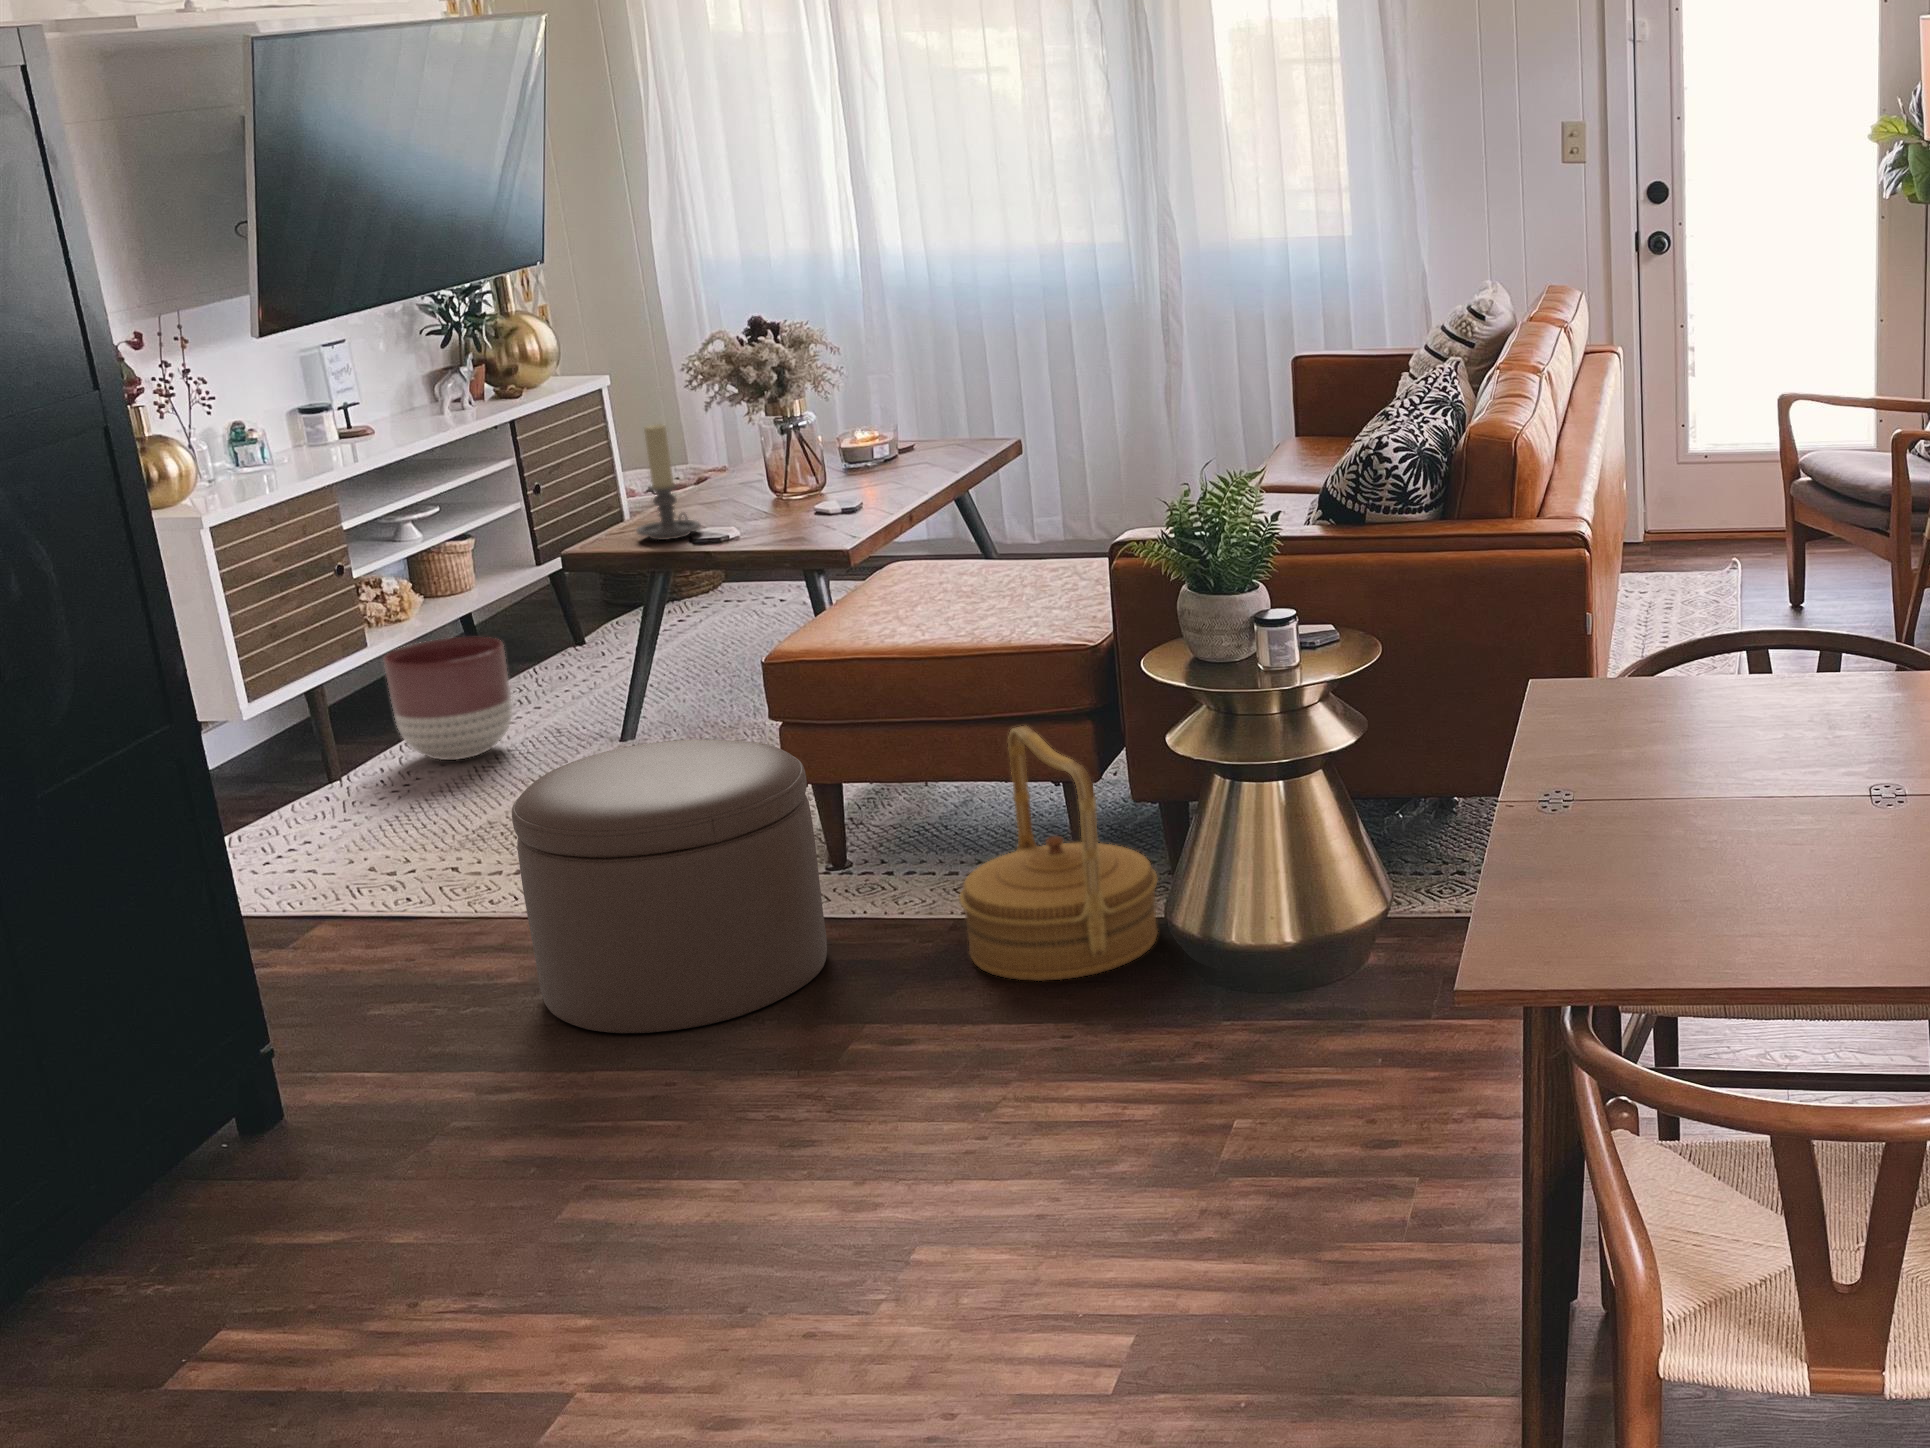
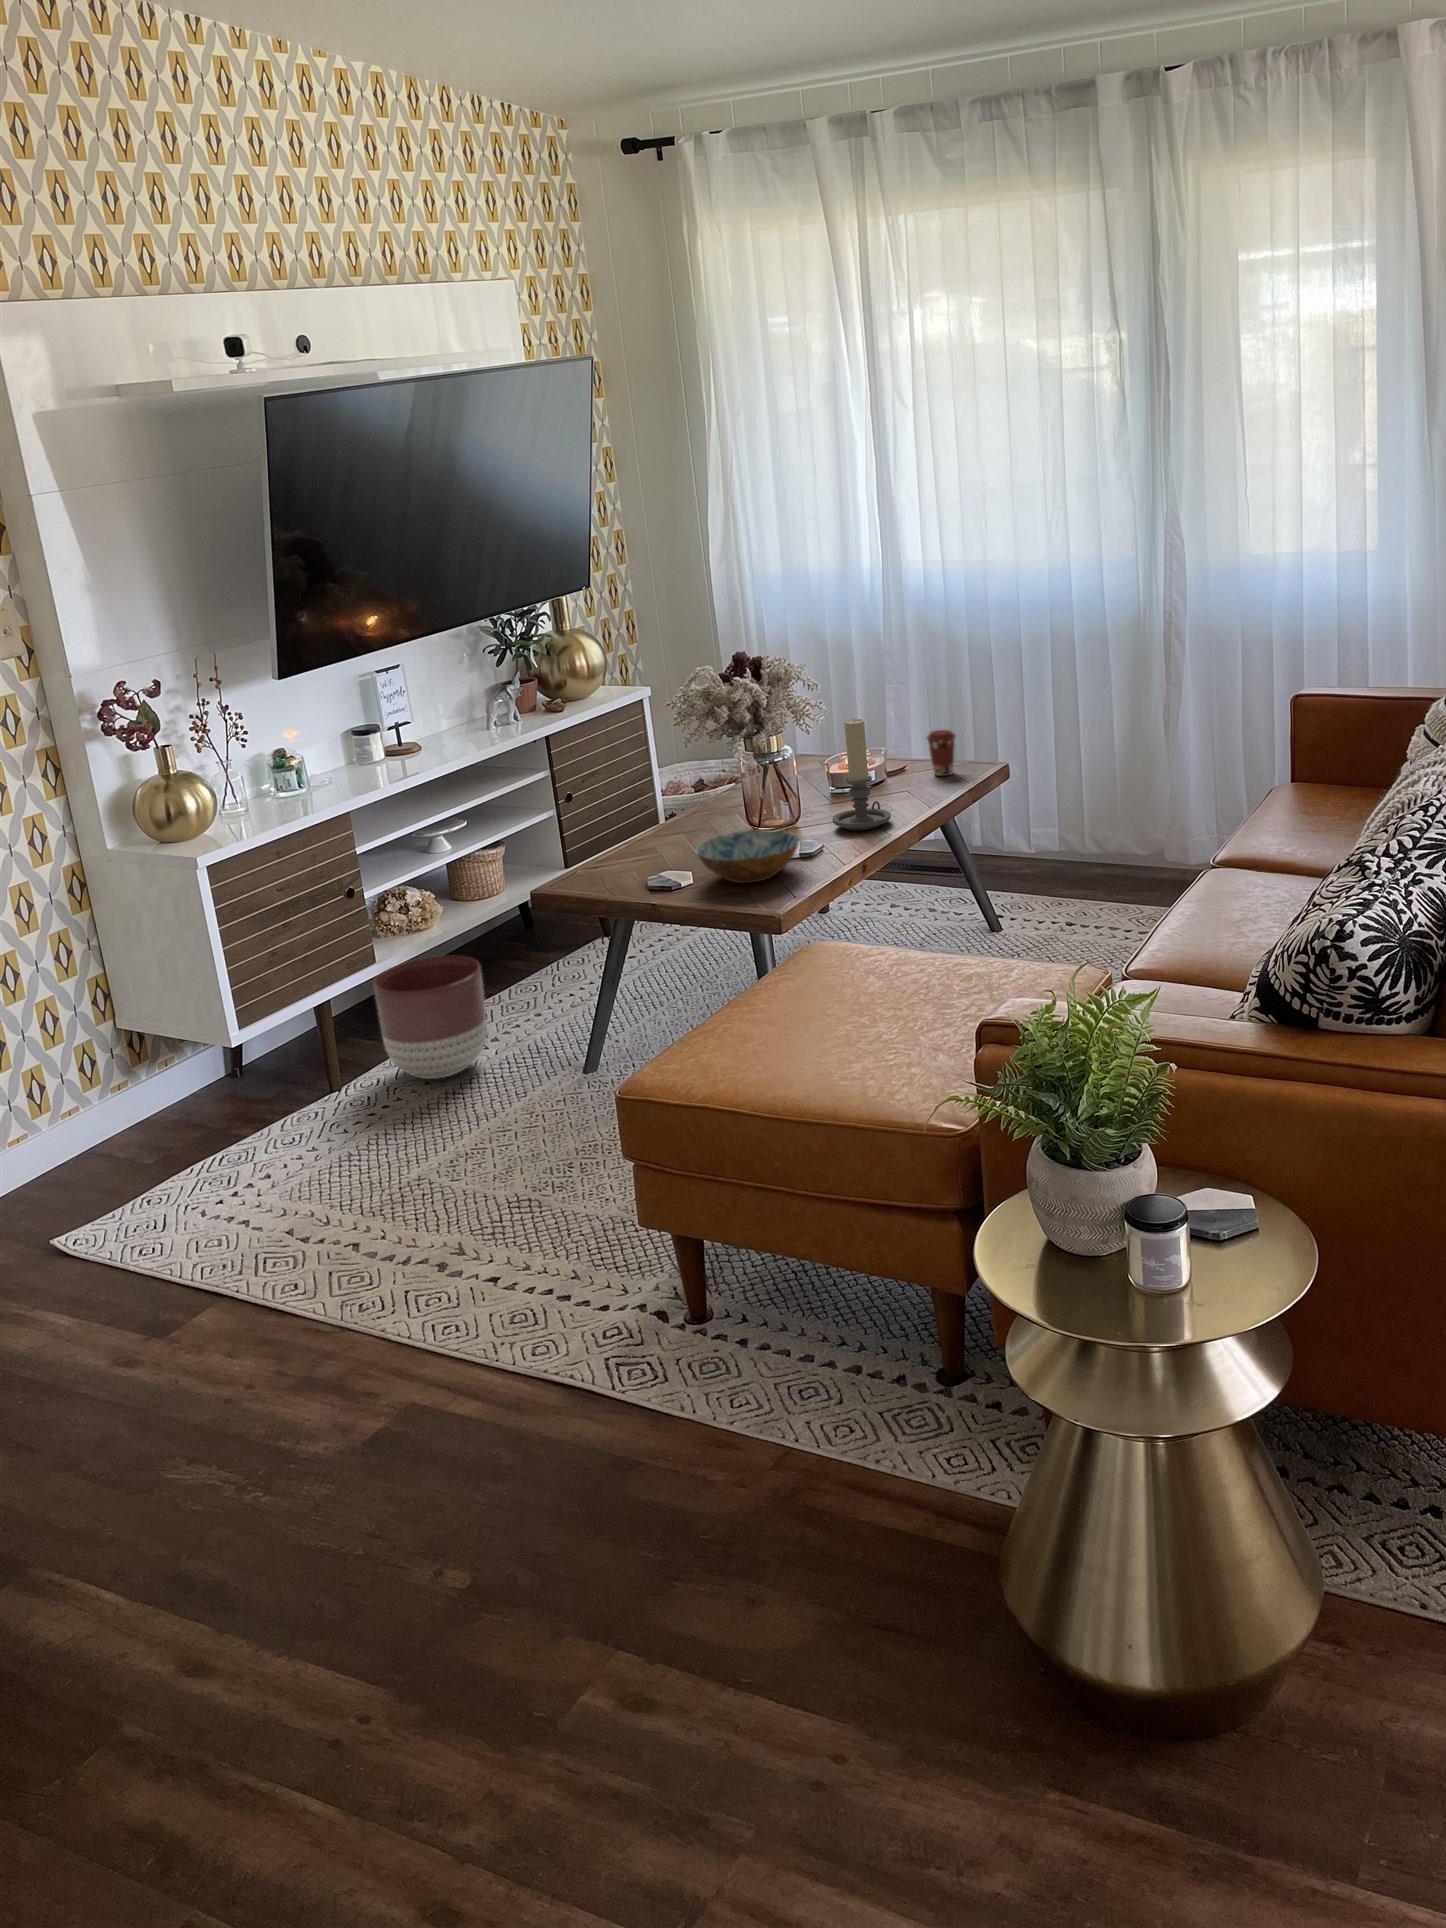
coffee cup: none [943,404,973,449] -> present [927,730,955,776]
candle holder: present [636,424,700,540] -> present [832,719,891,830]
bowl: none [749,484,855,530] -> present [695,830,800,883]
woven basket: present [959,726,1158,981] -> none [741,1258,997,1650]
ottoman: present [512,740,827,1033] -> none [241,1212,606,1627]

